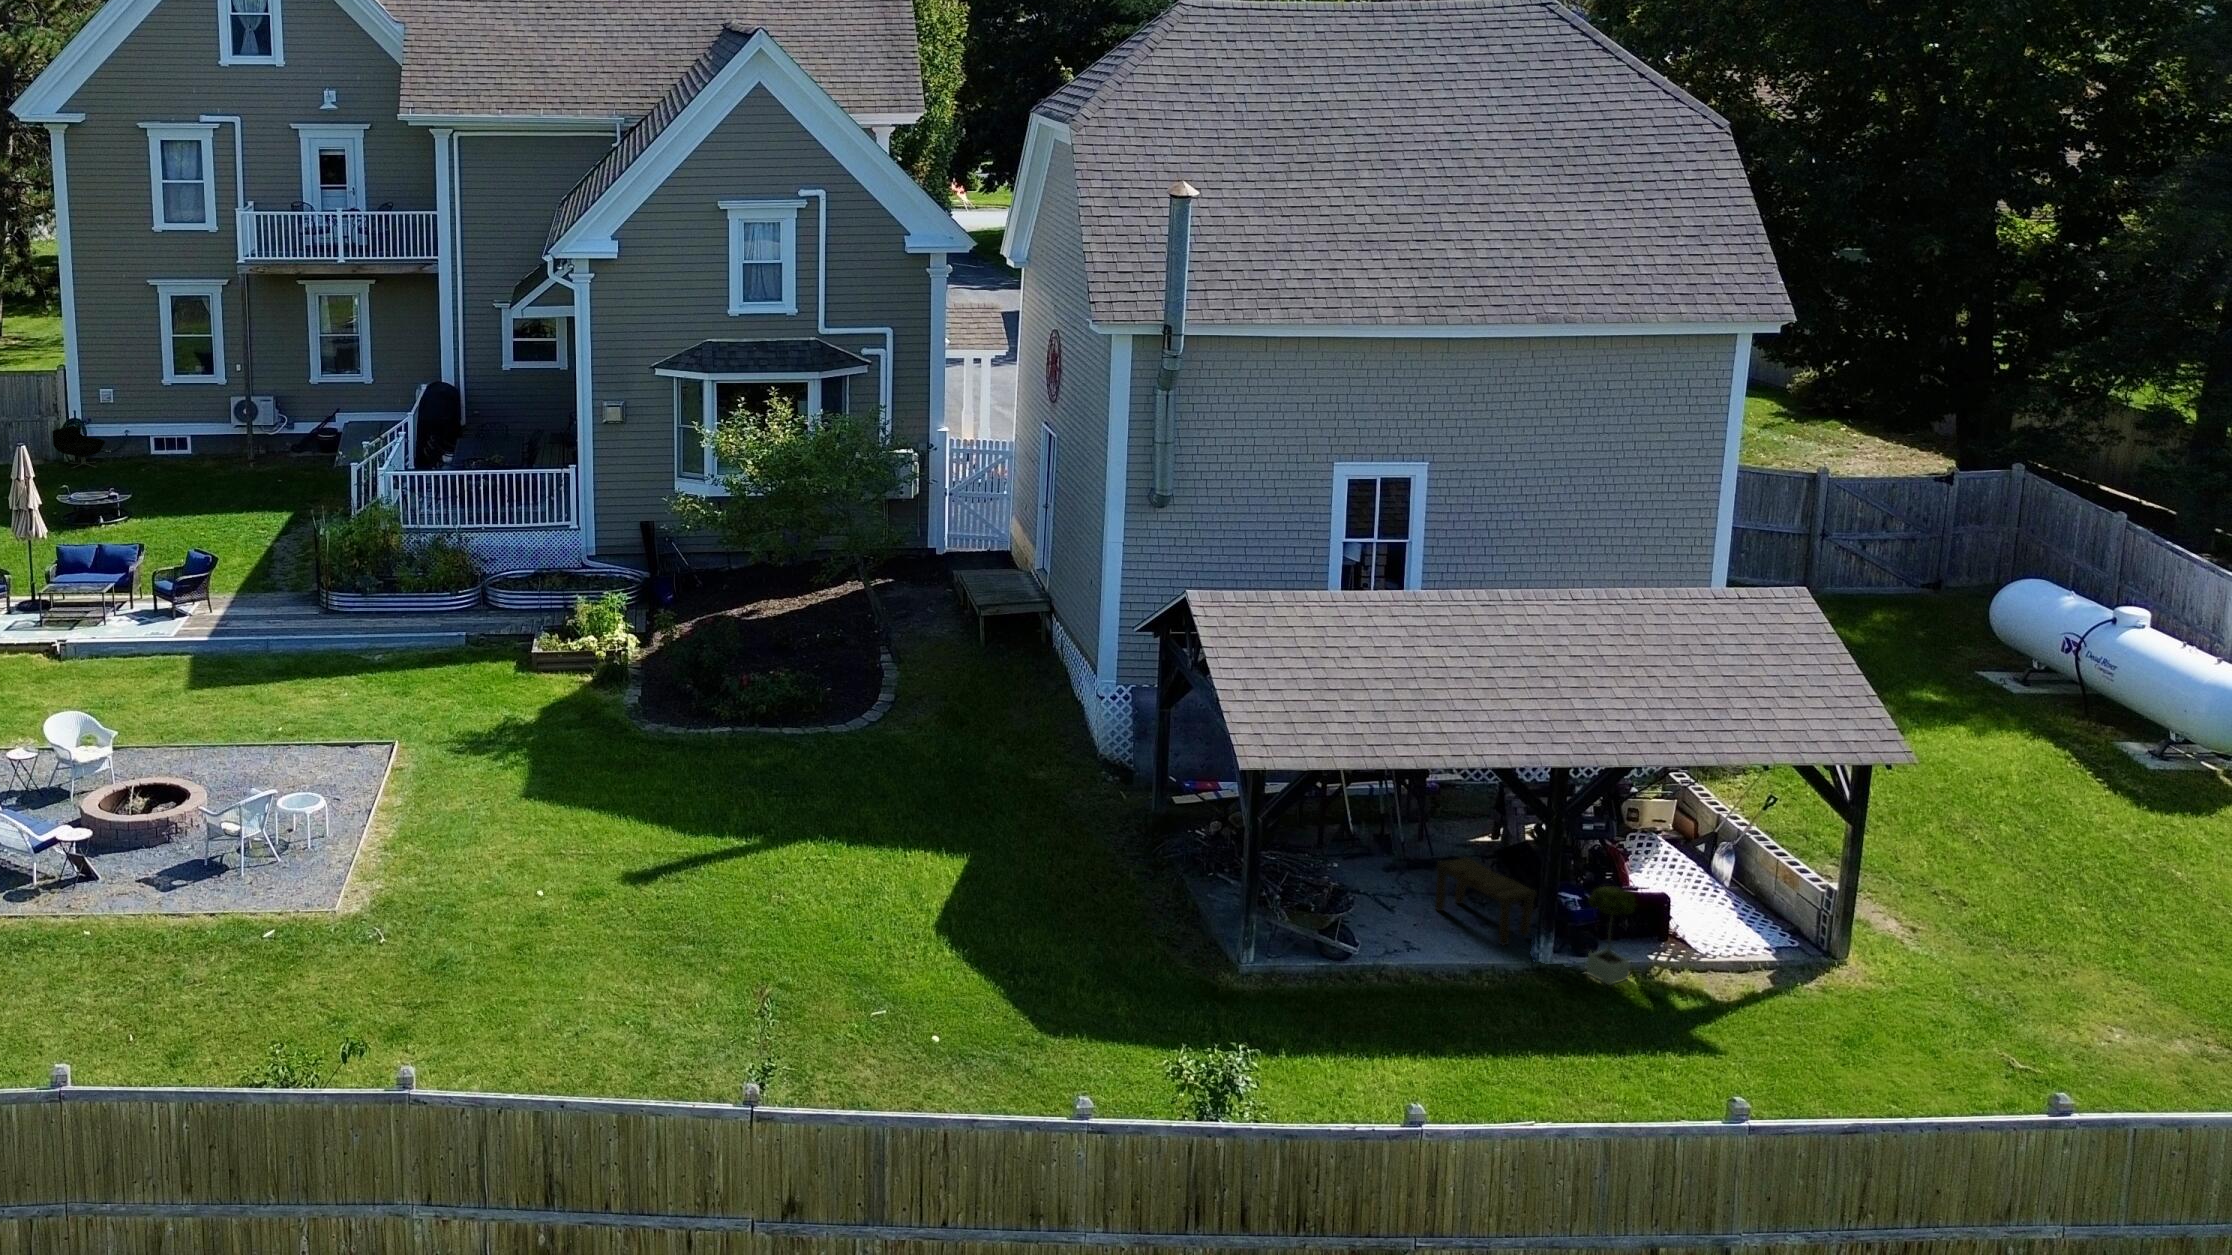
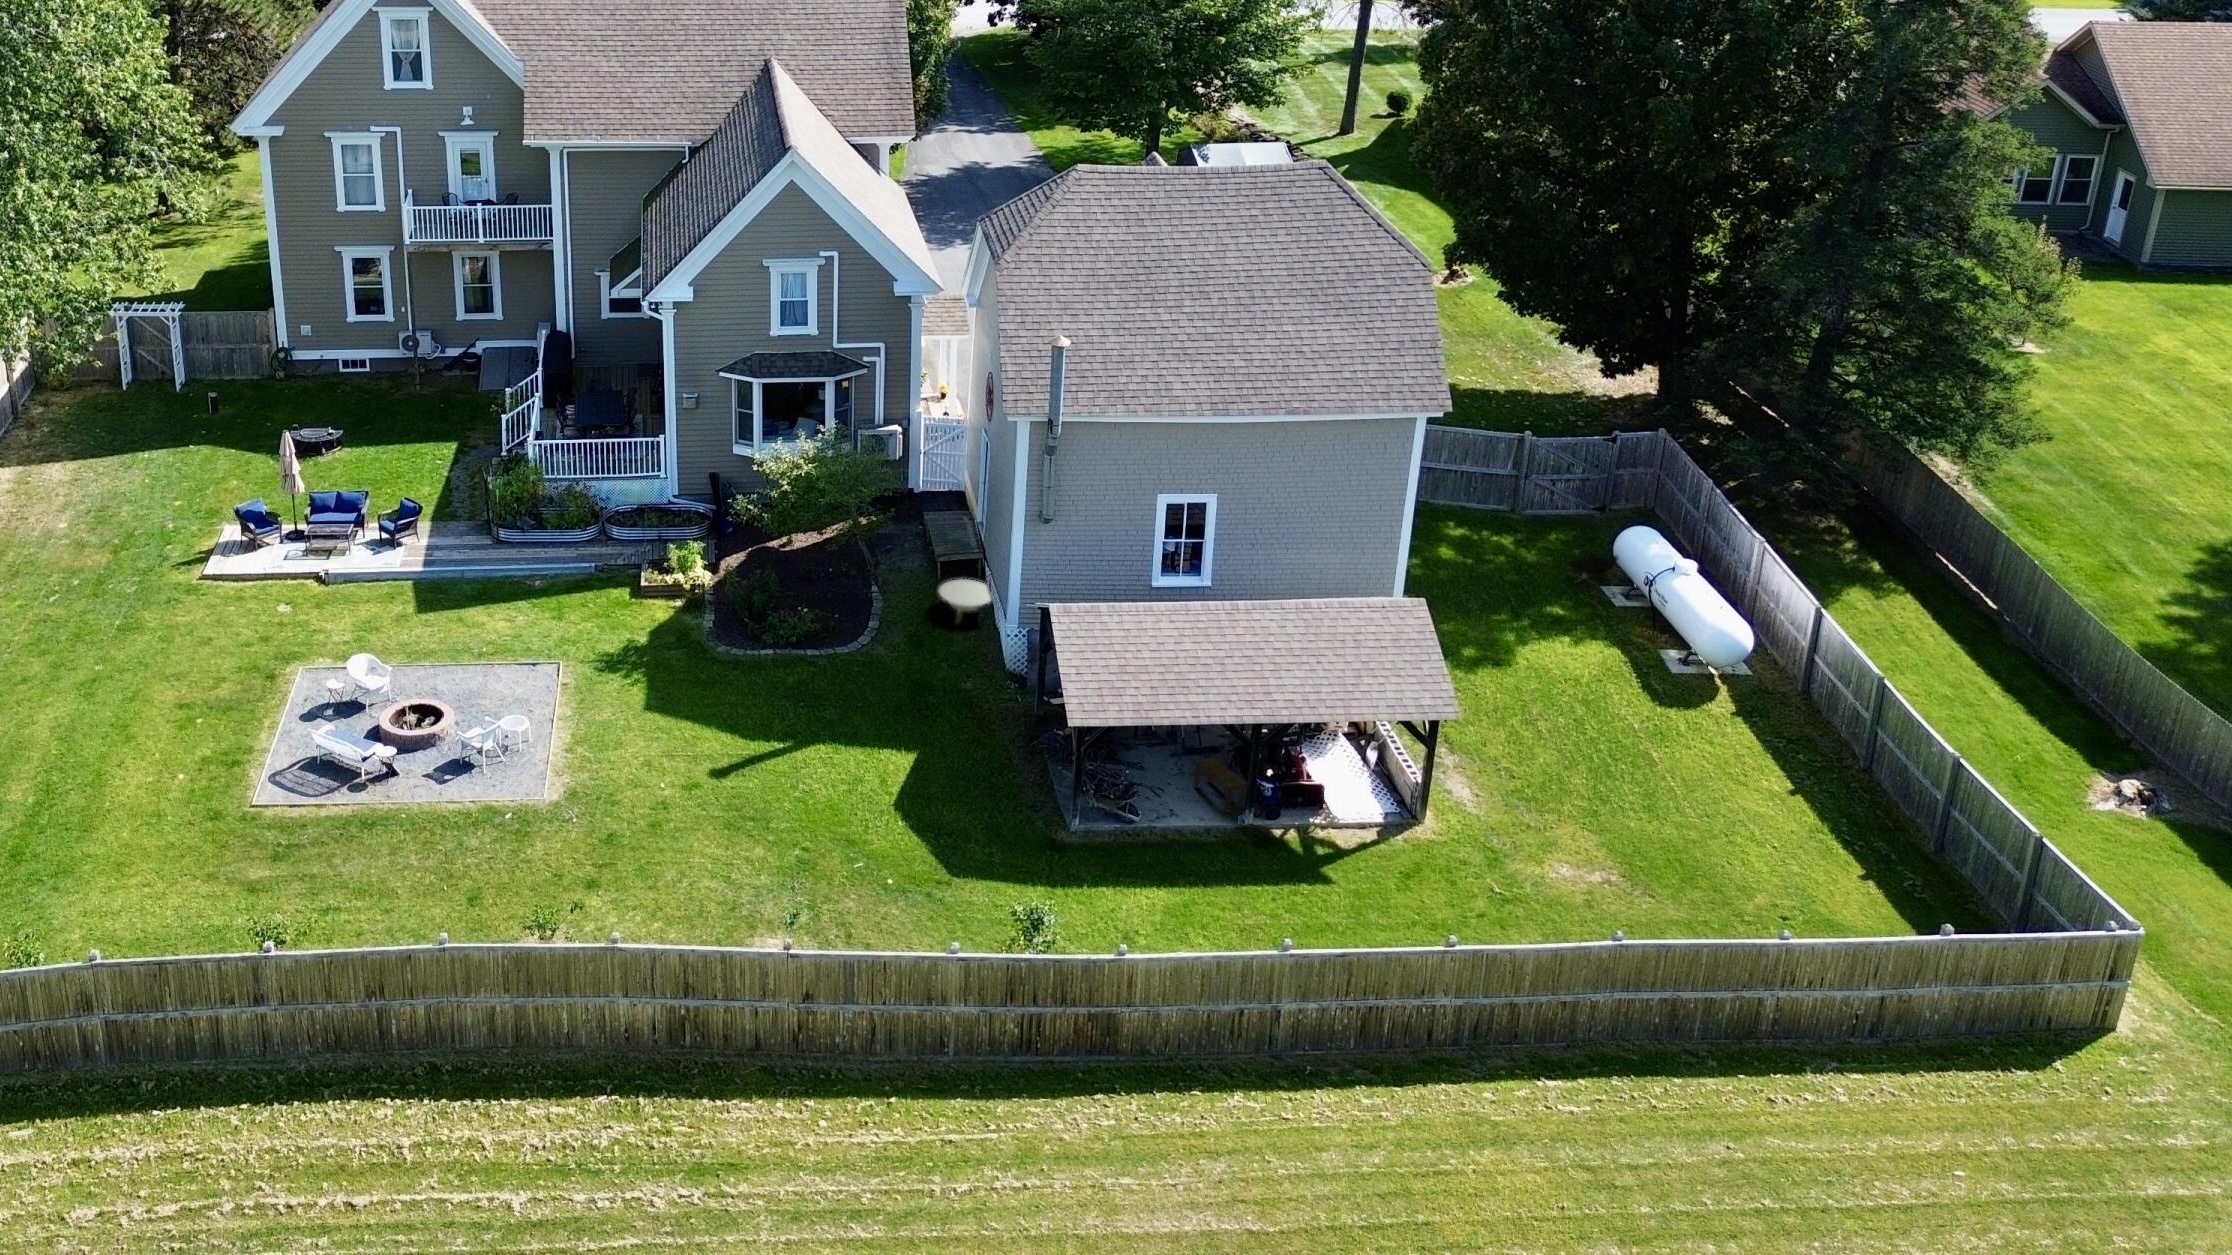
lounge chair: present [52,426,105,468] -> present [1569,553,1618,579]
round table: none [984,641,1072,701] -> present [939,579,991,623]
potted tree: present [1587,886,1636,985] -> none [1270,787,1299,841]

